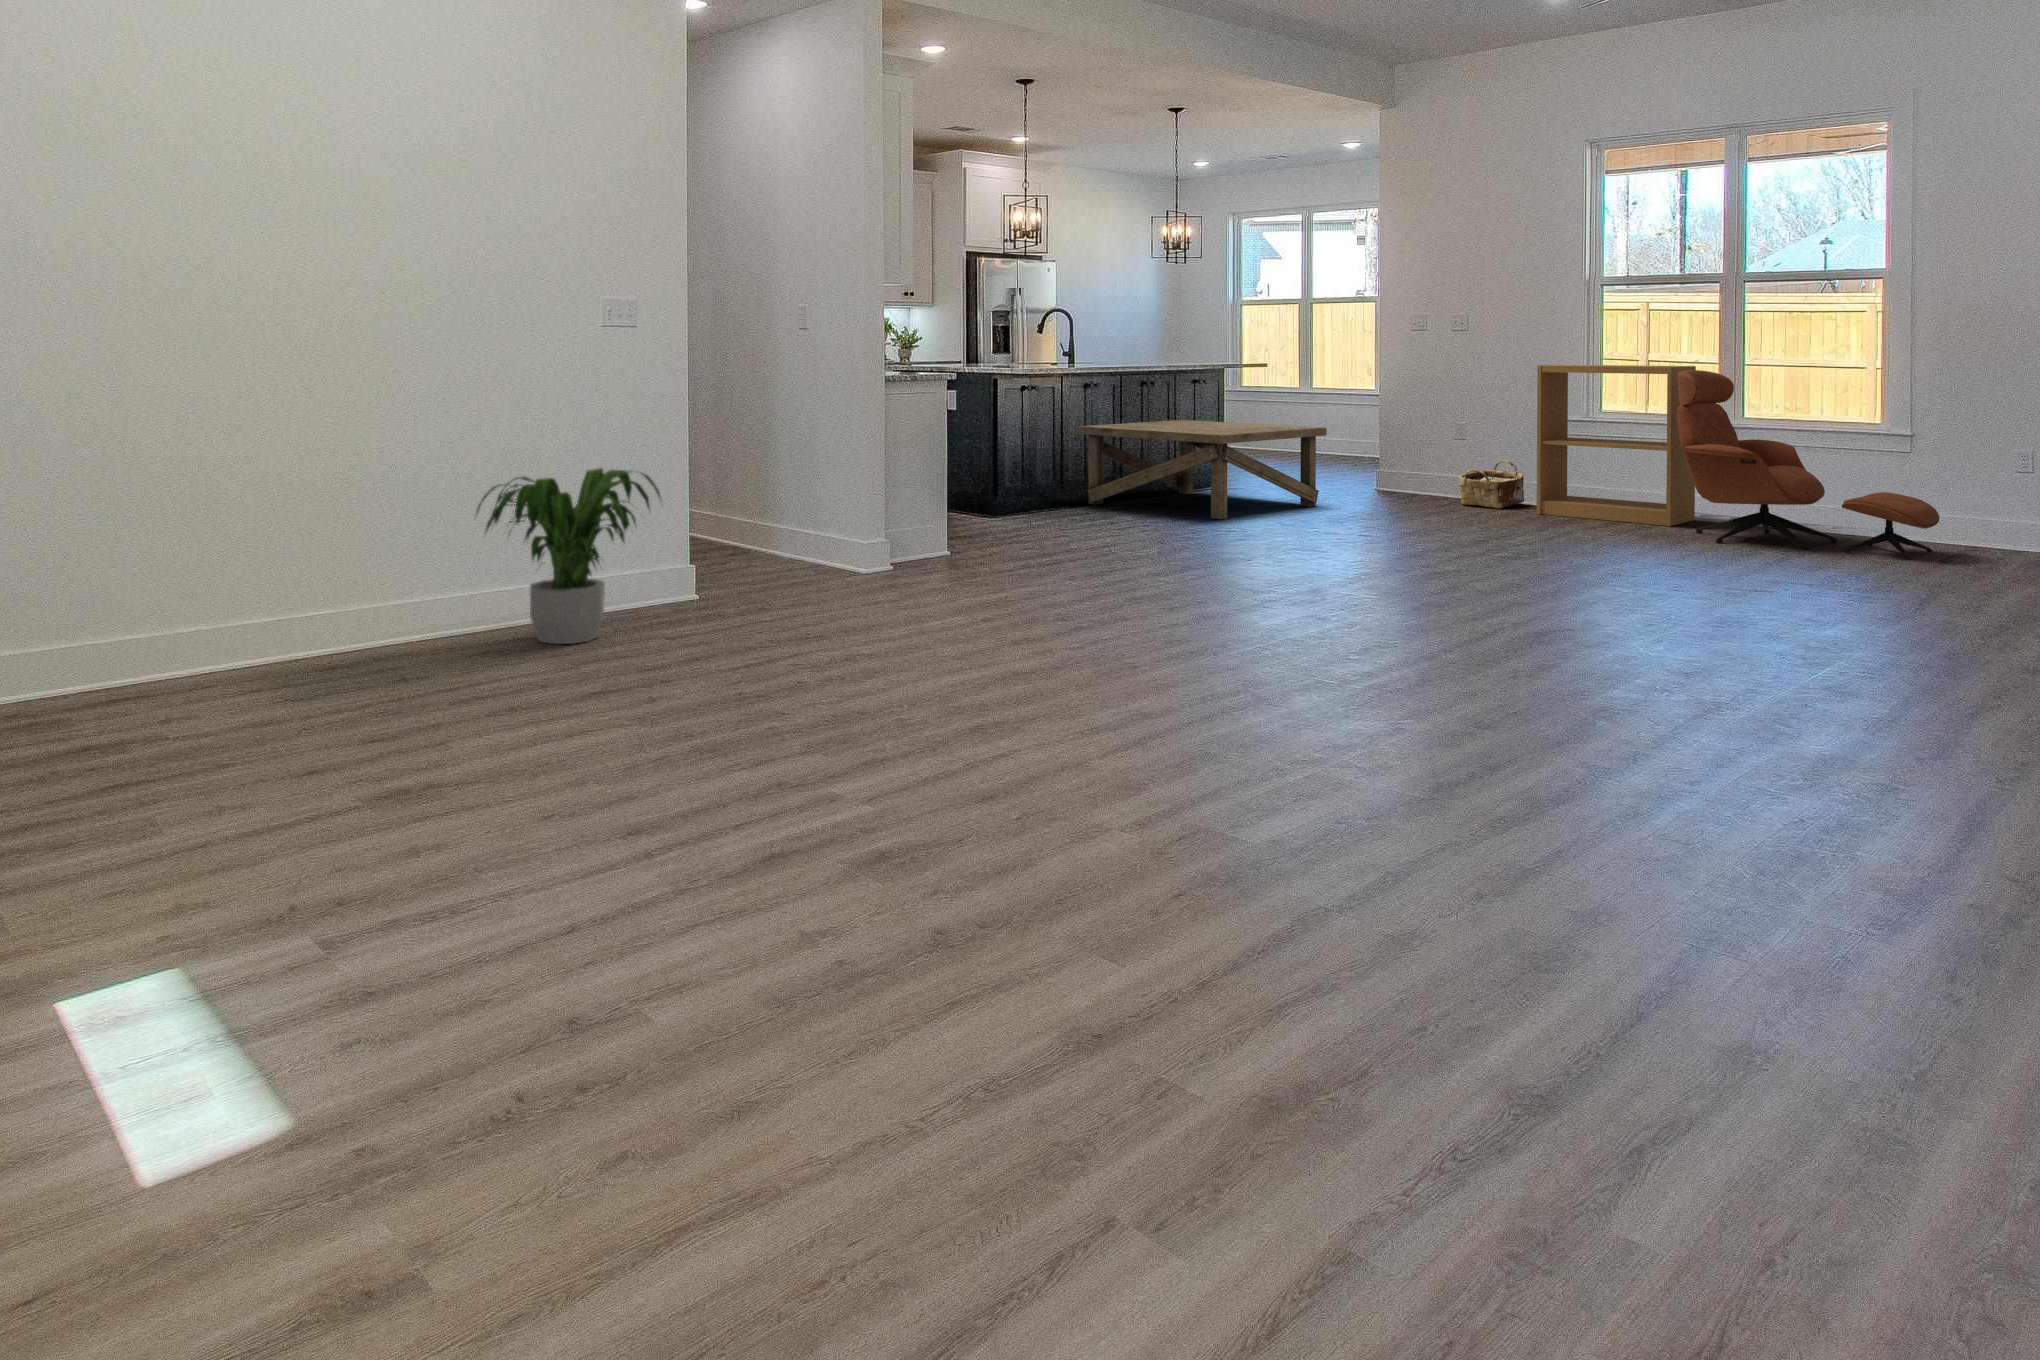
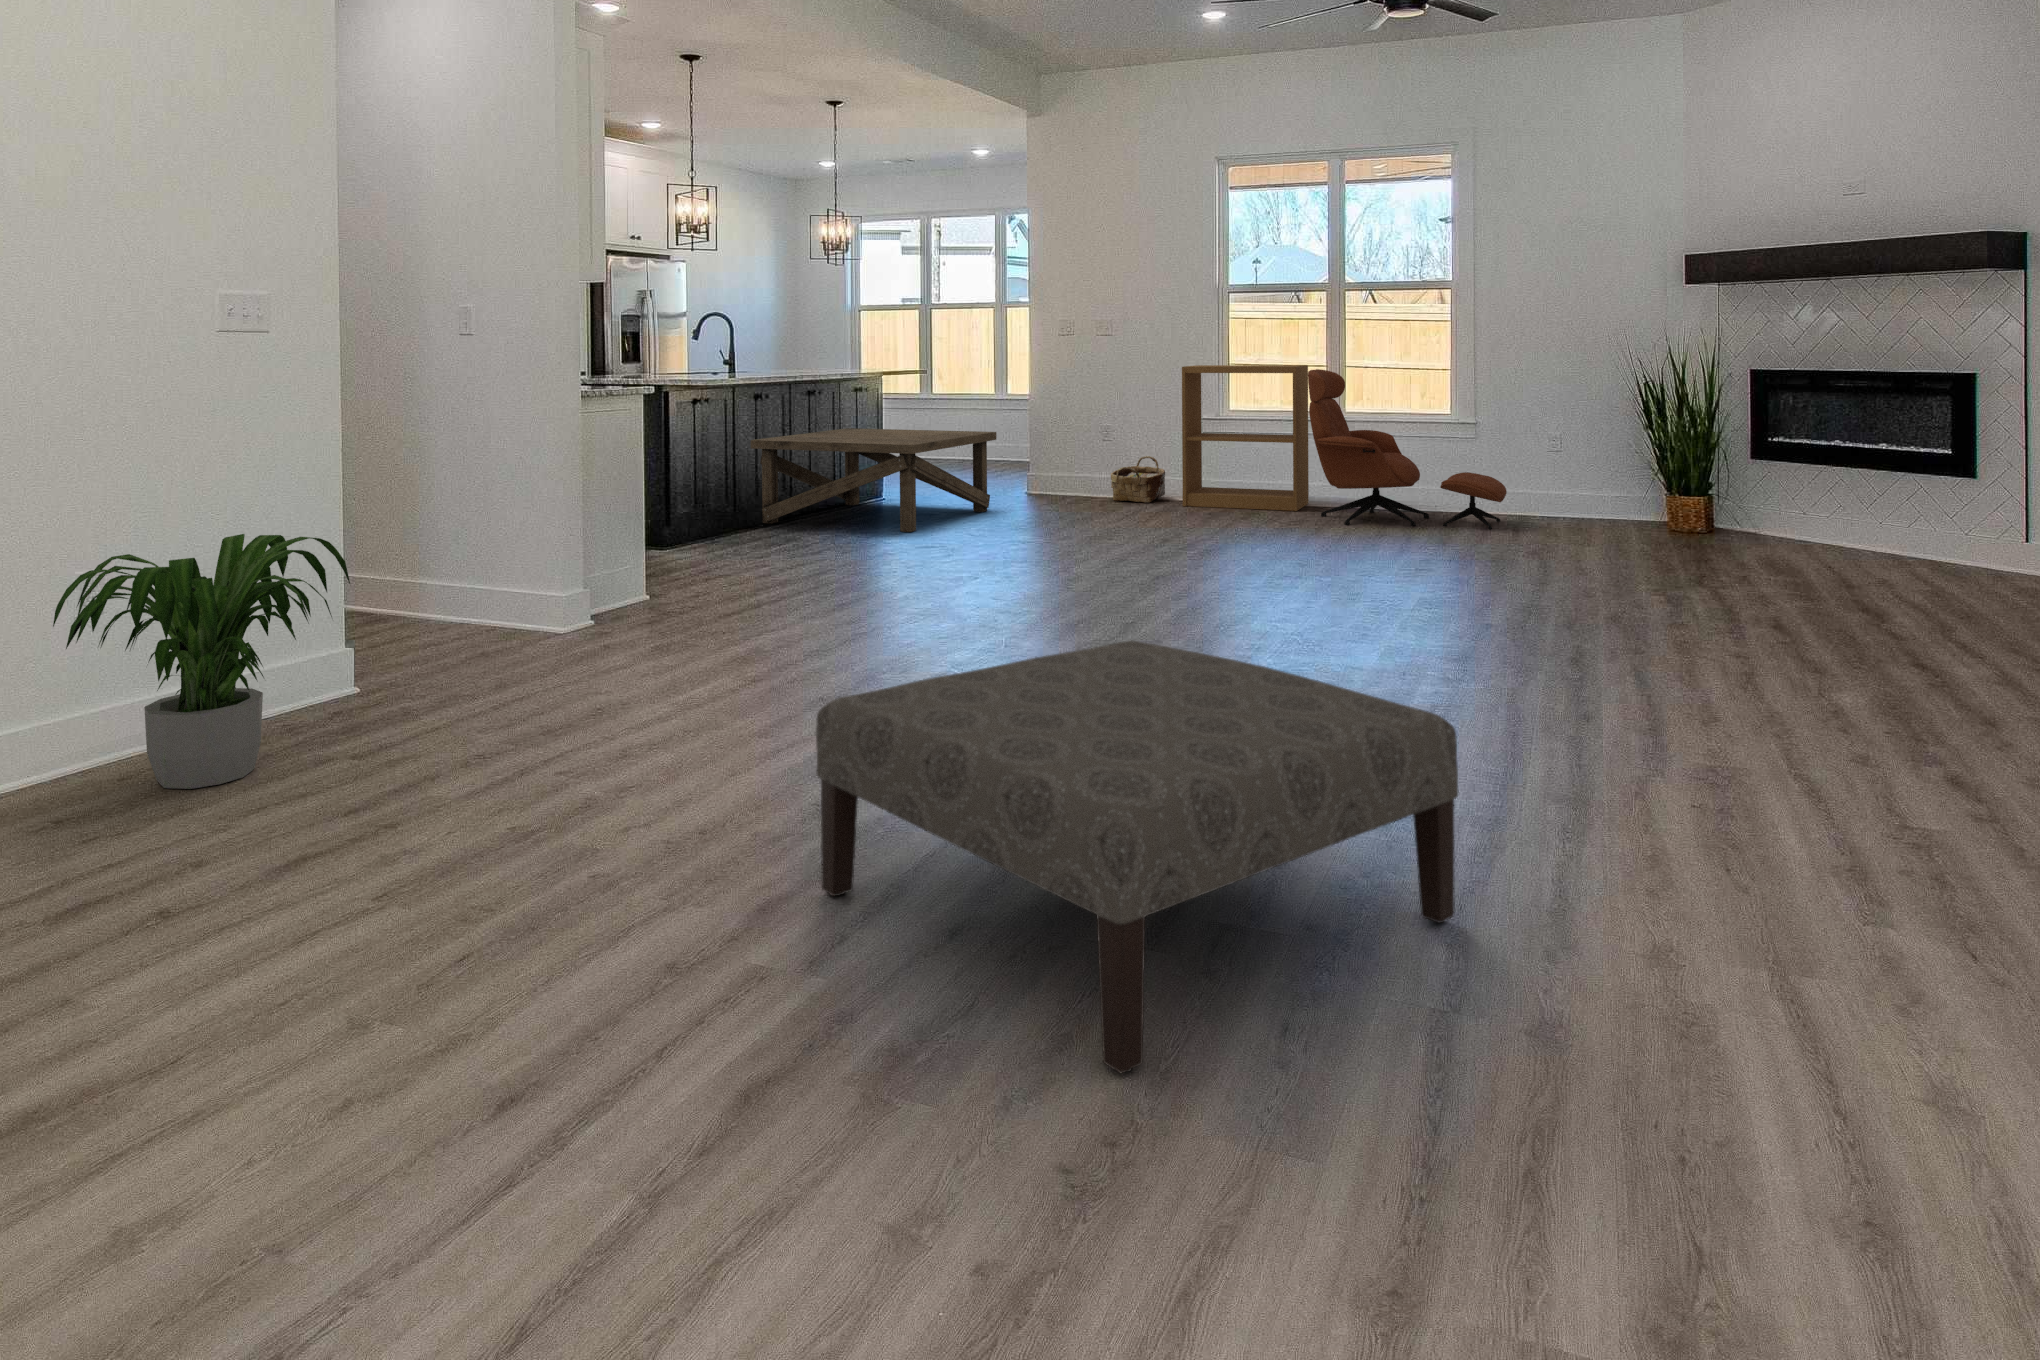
ottoman: none [919,594,1443,891] -> present [816,641,1458,1073]

